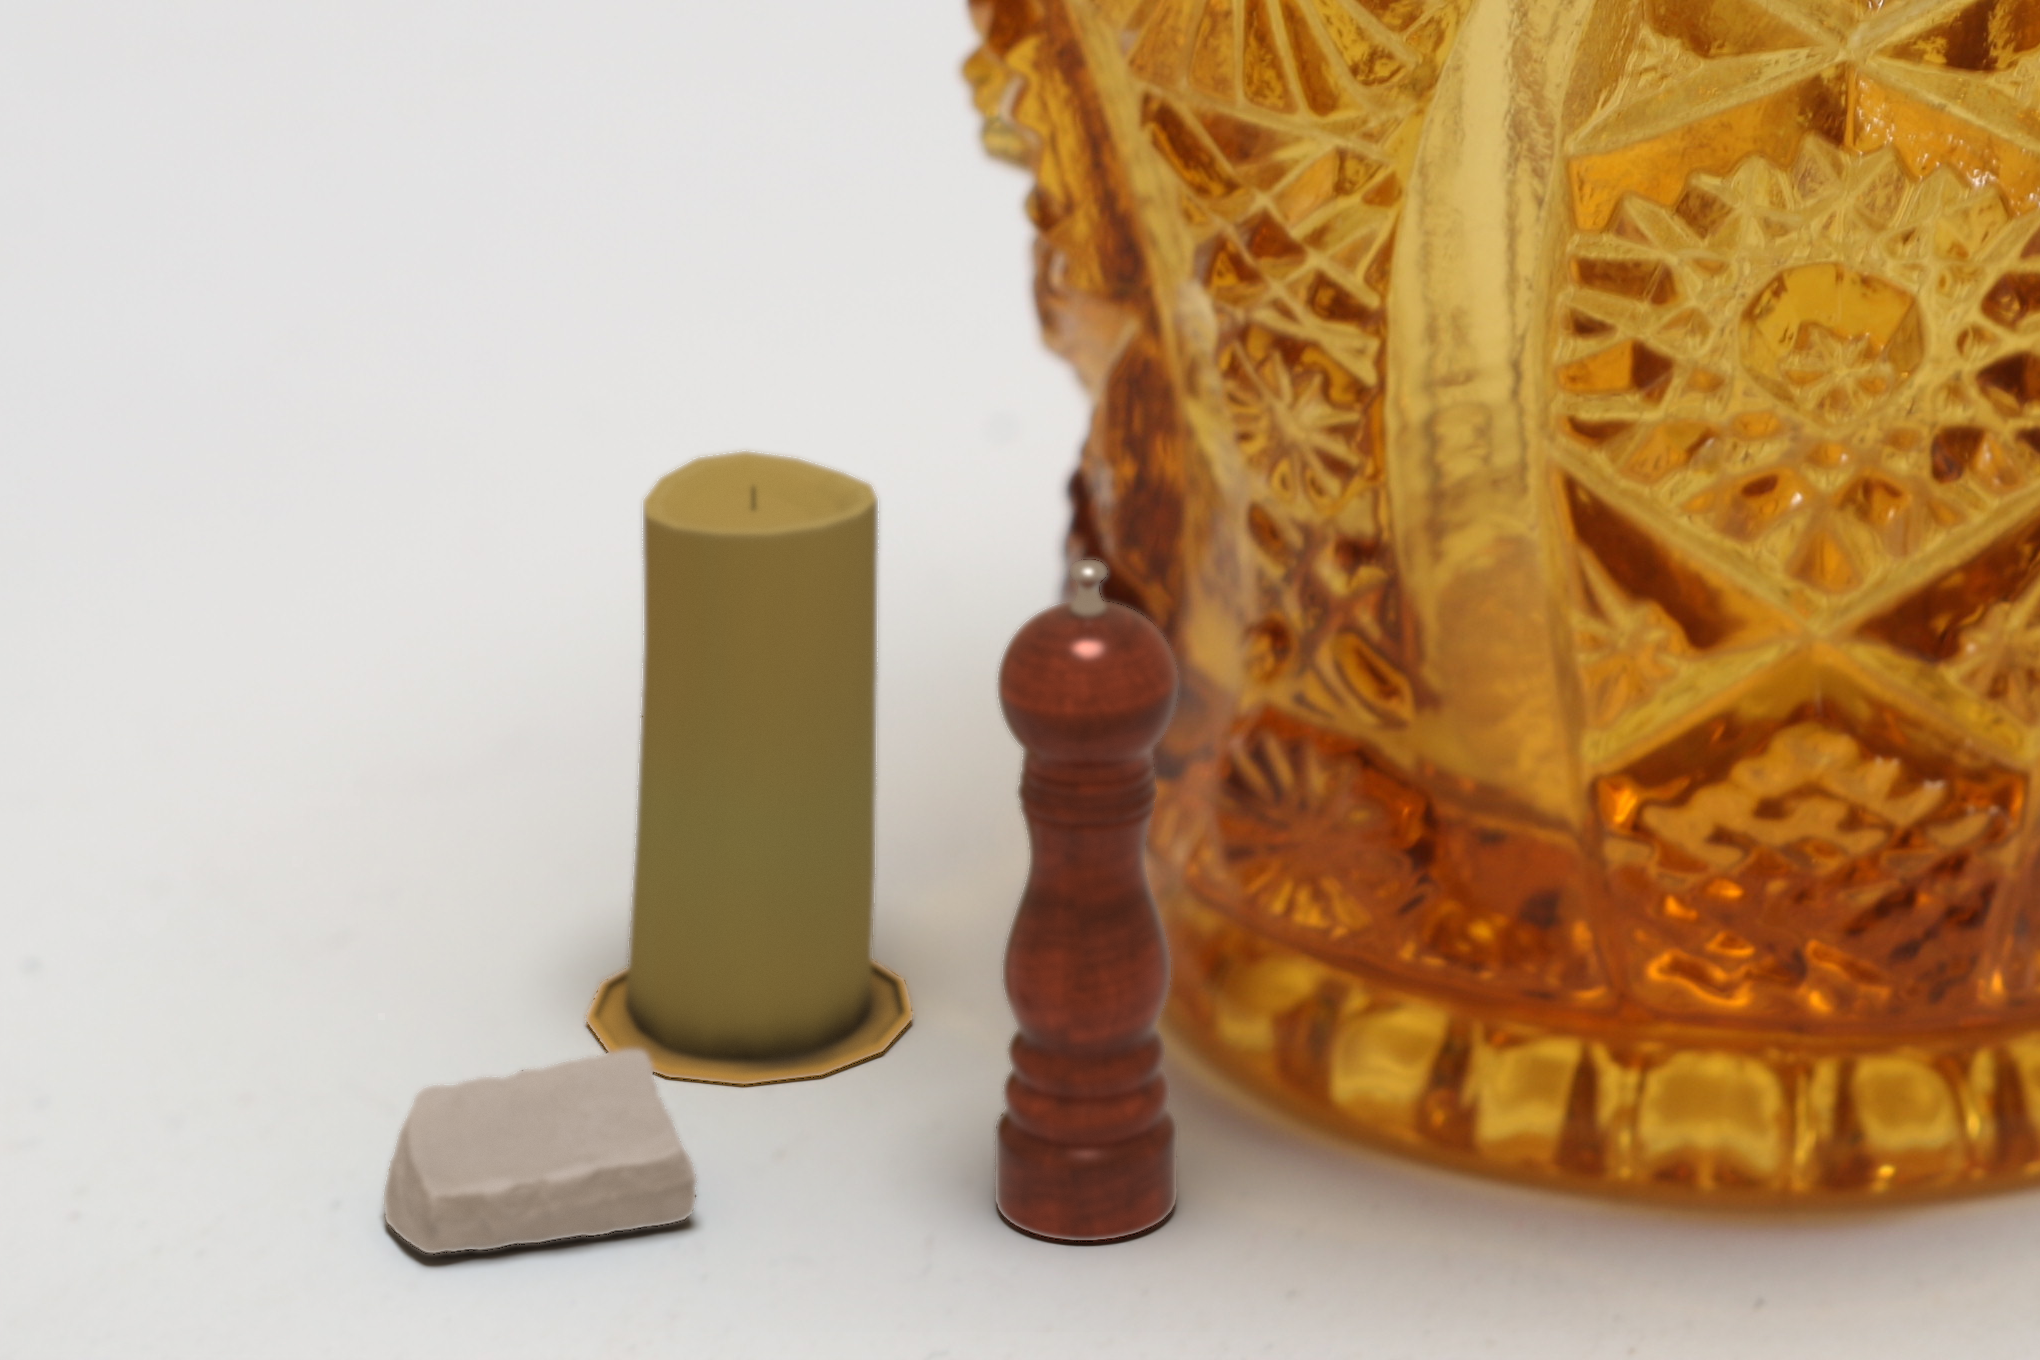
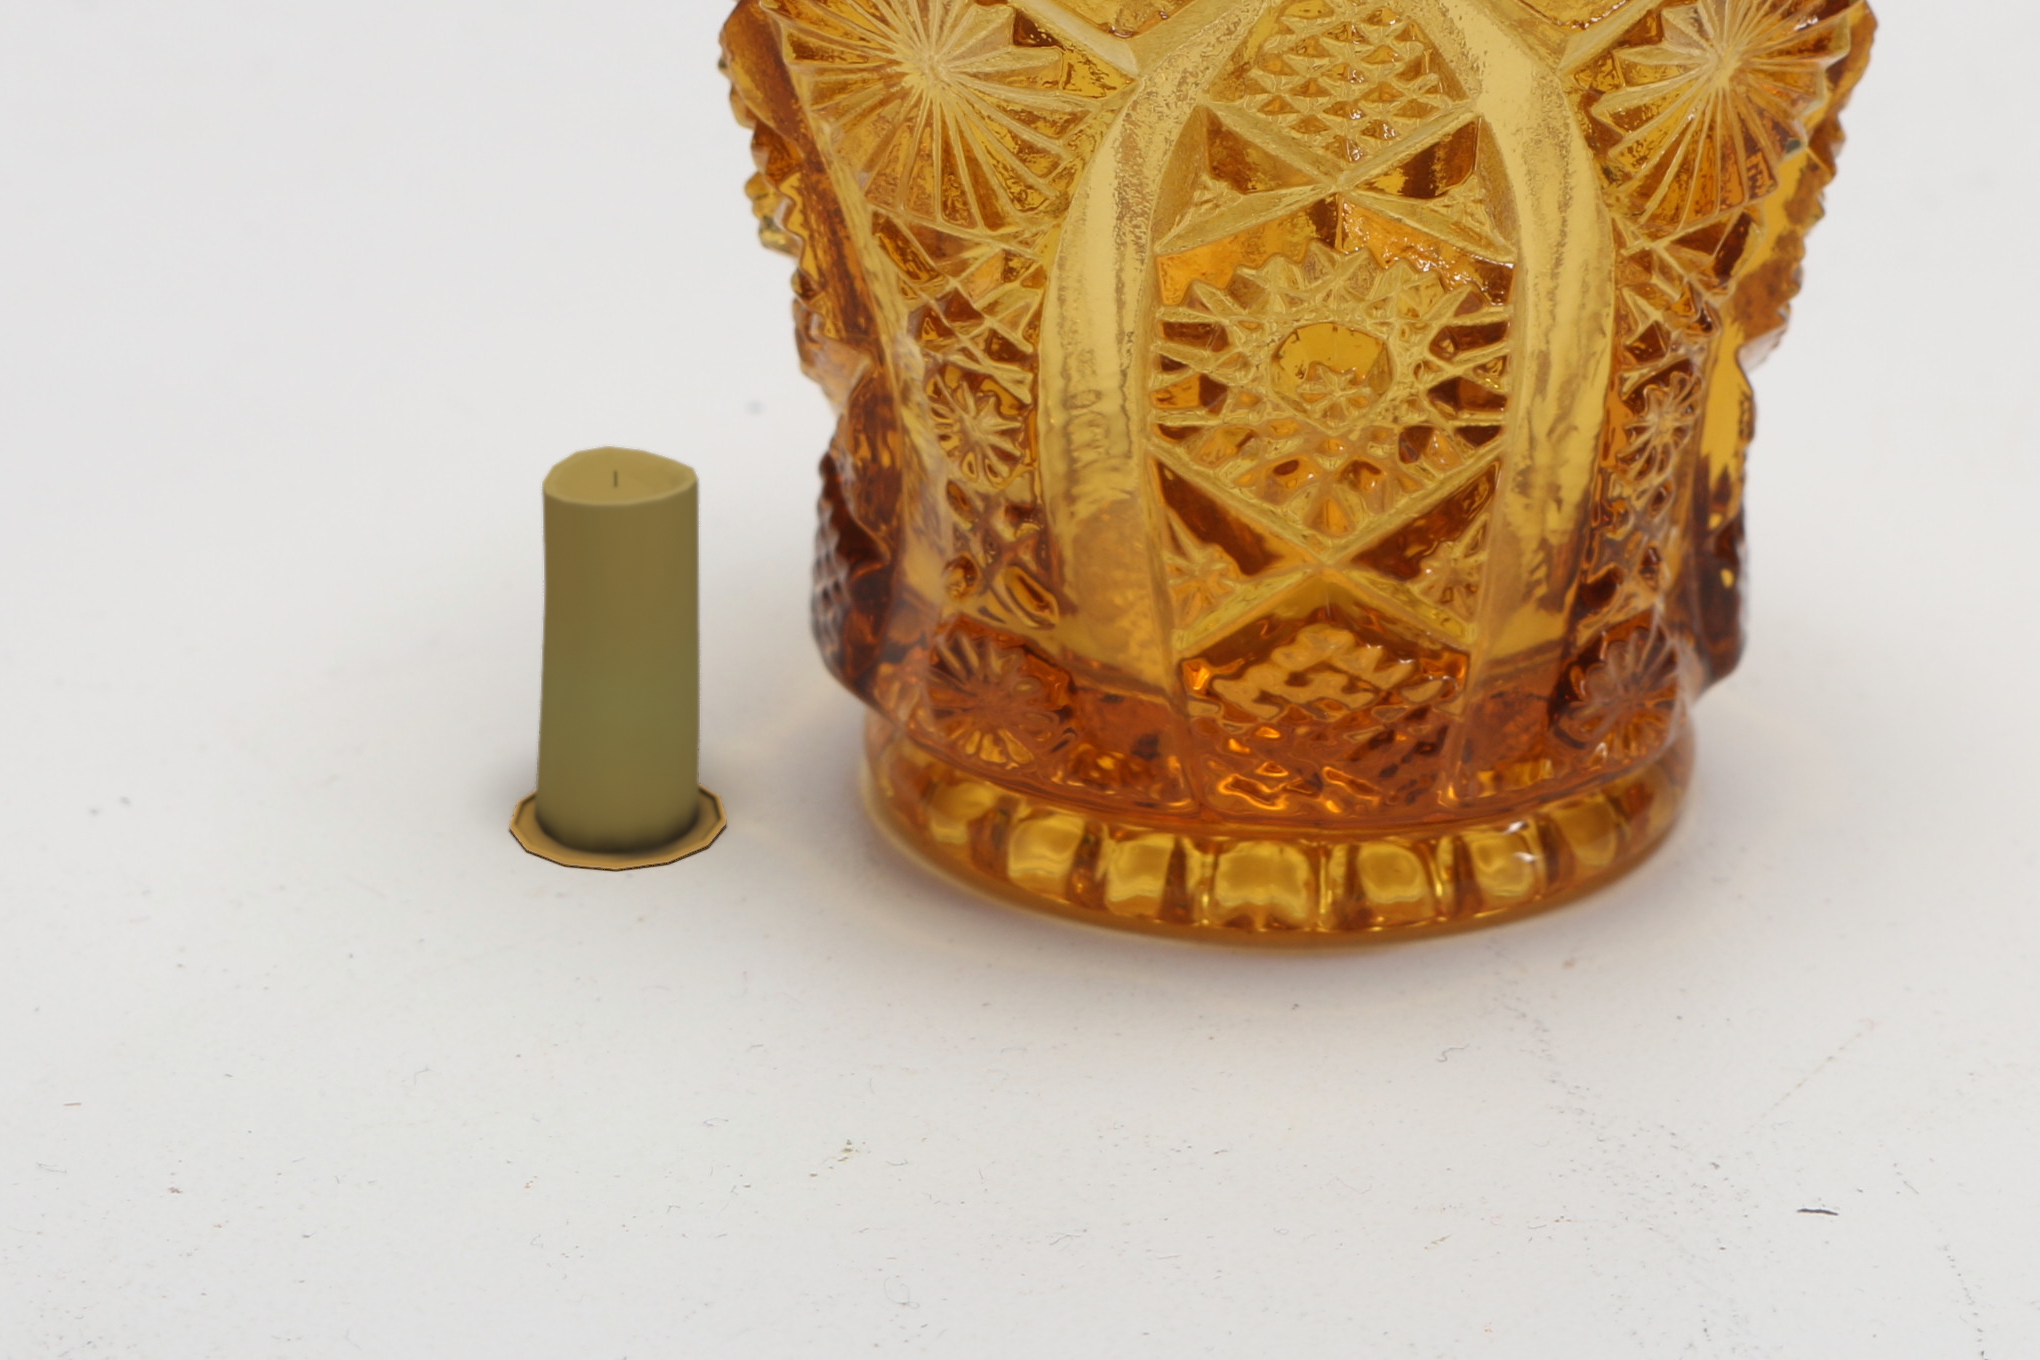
pepper mill: present [995,560,1178,1241] -> none [784,523,908,972]
soap bar: present [384,1049,696,1254] -> none [385,849,591,987]

